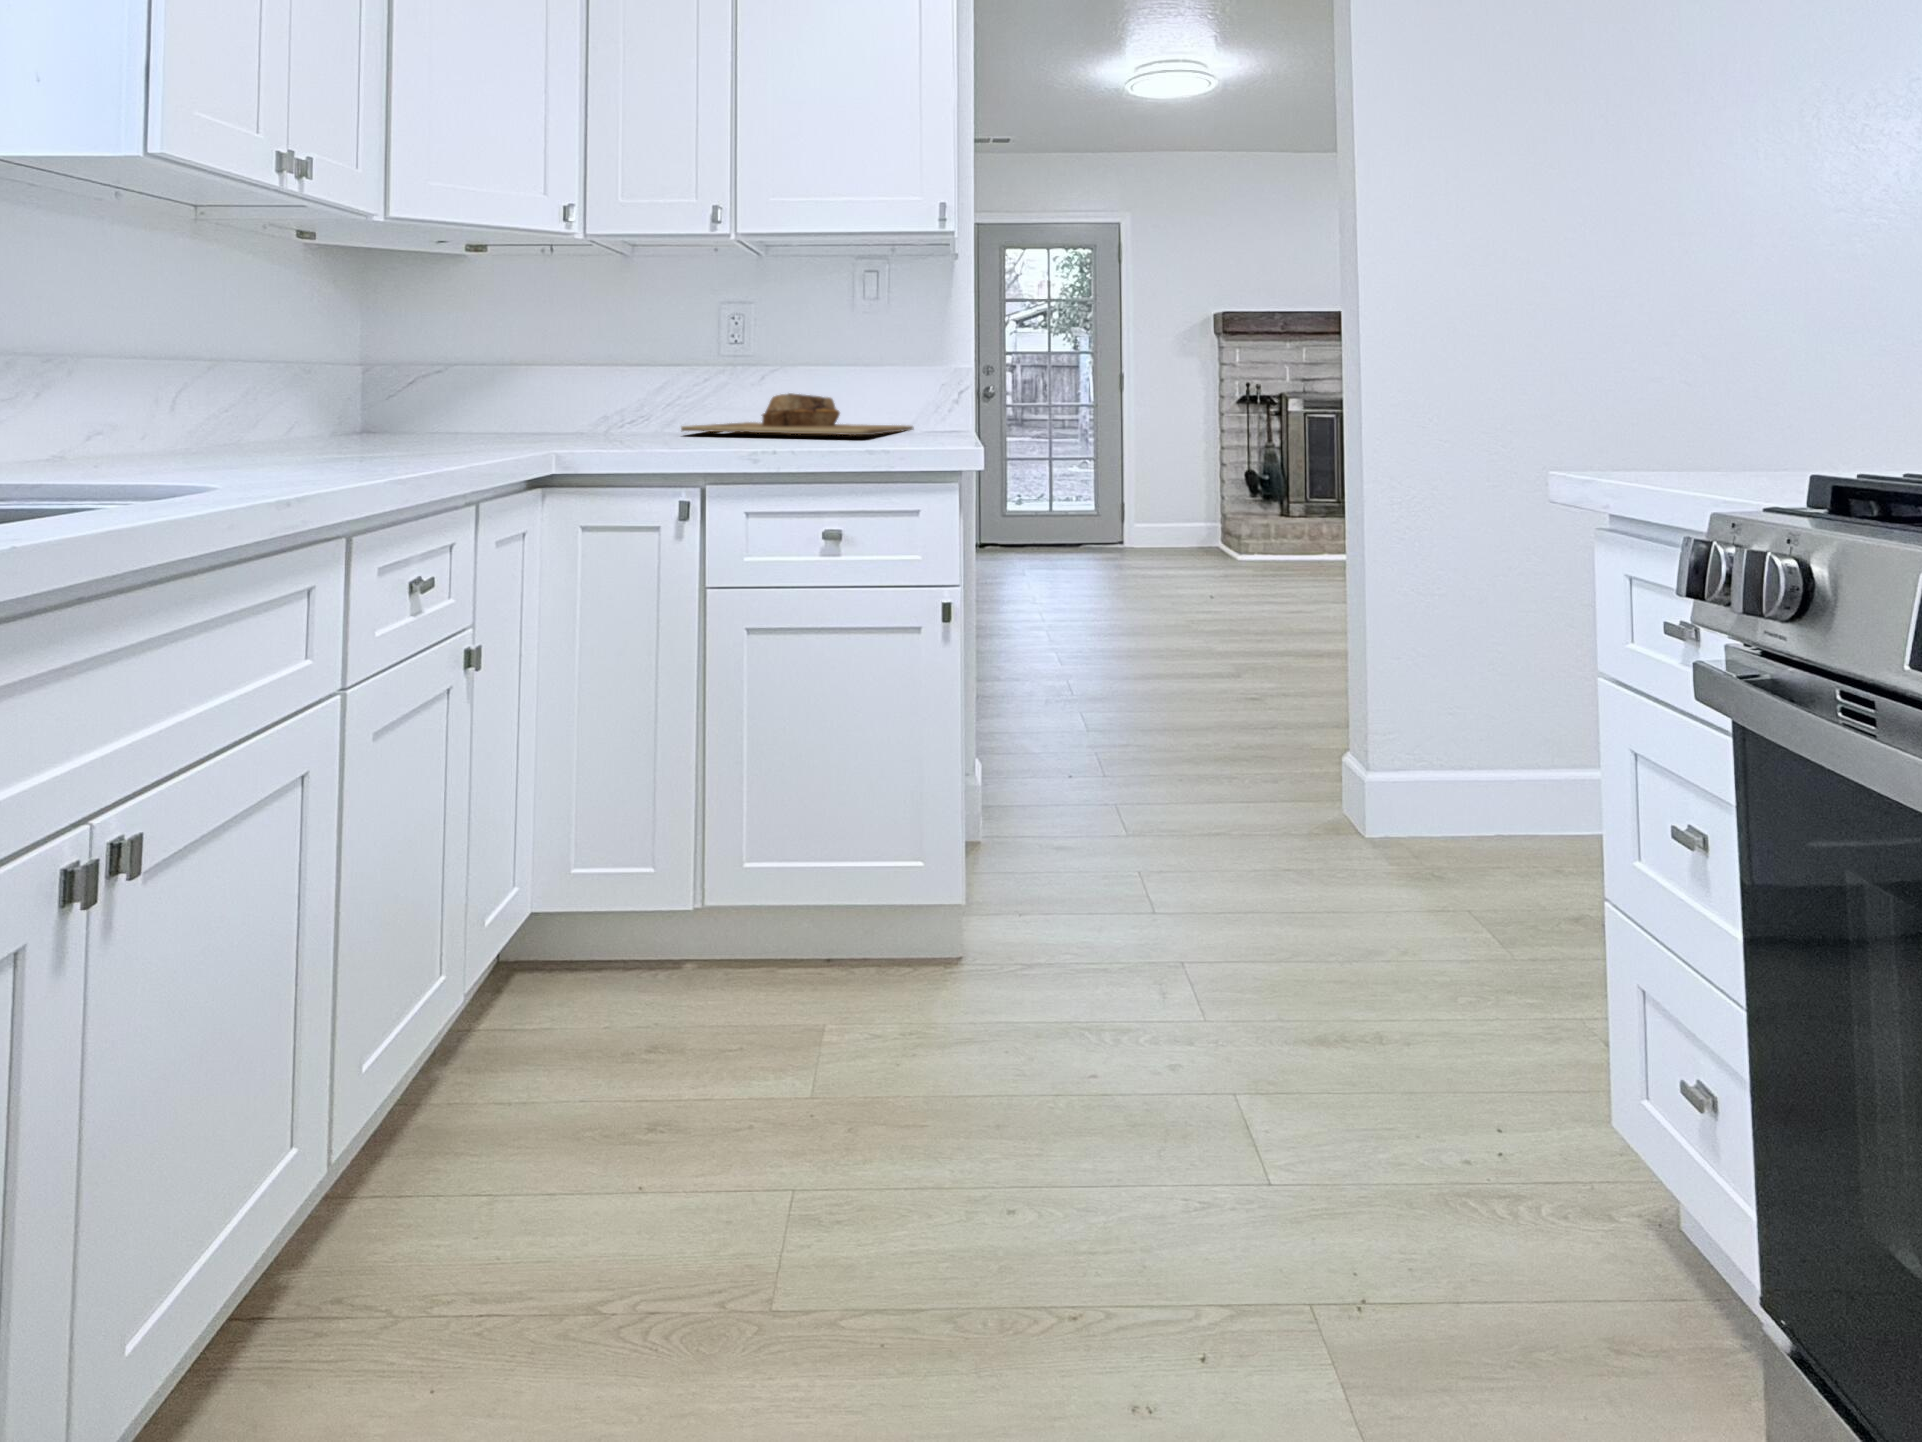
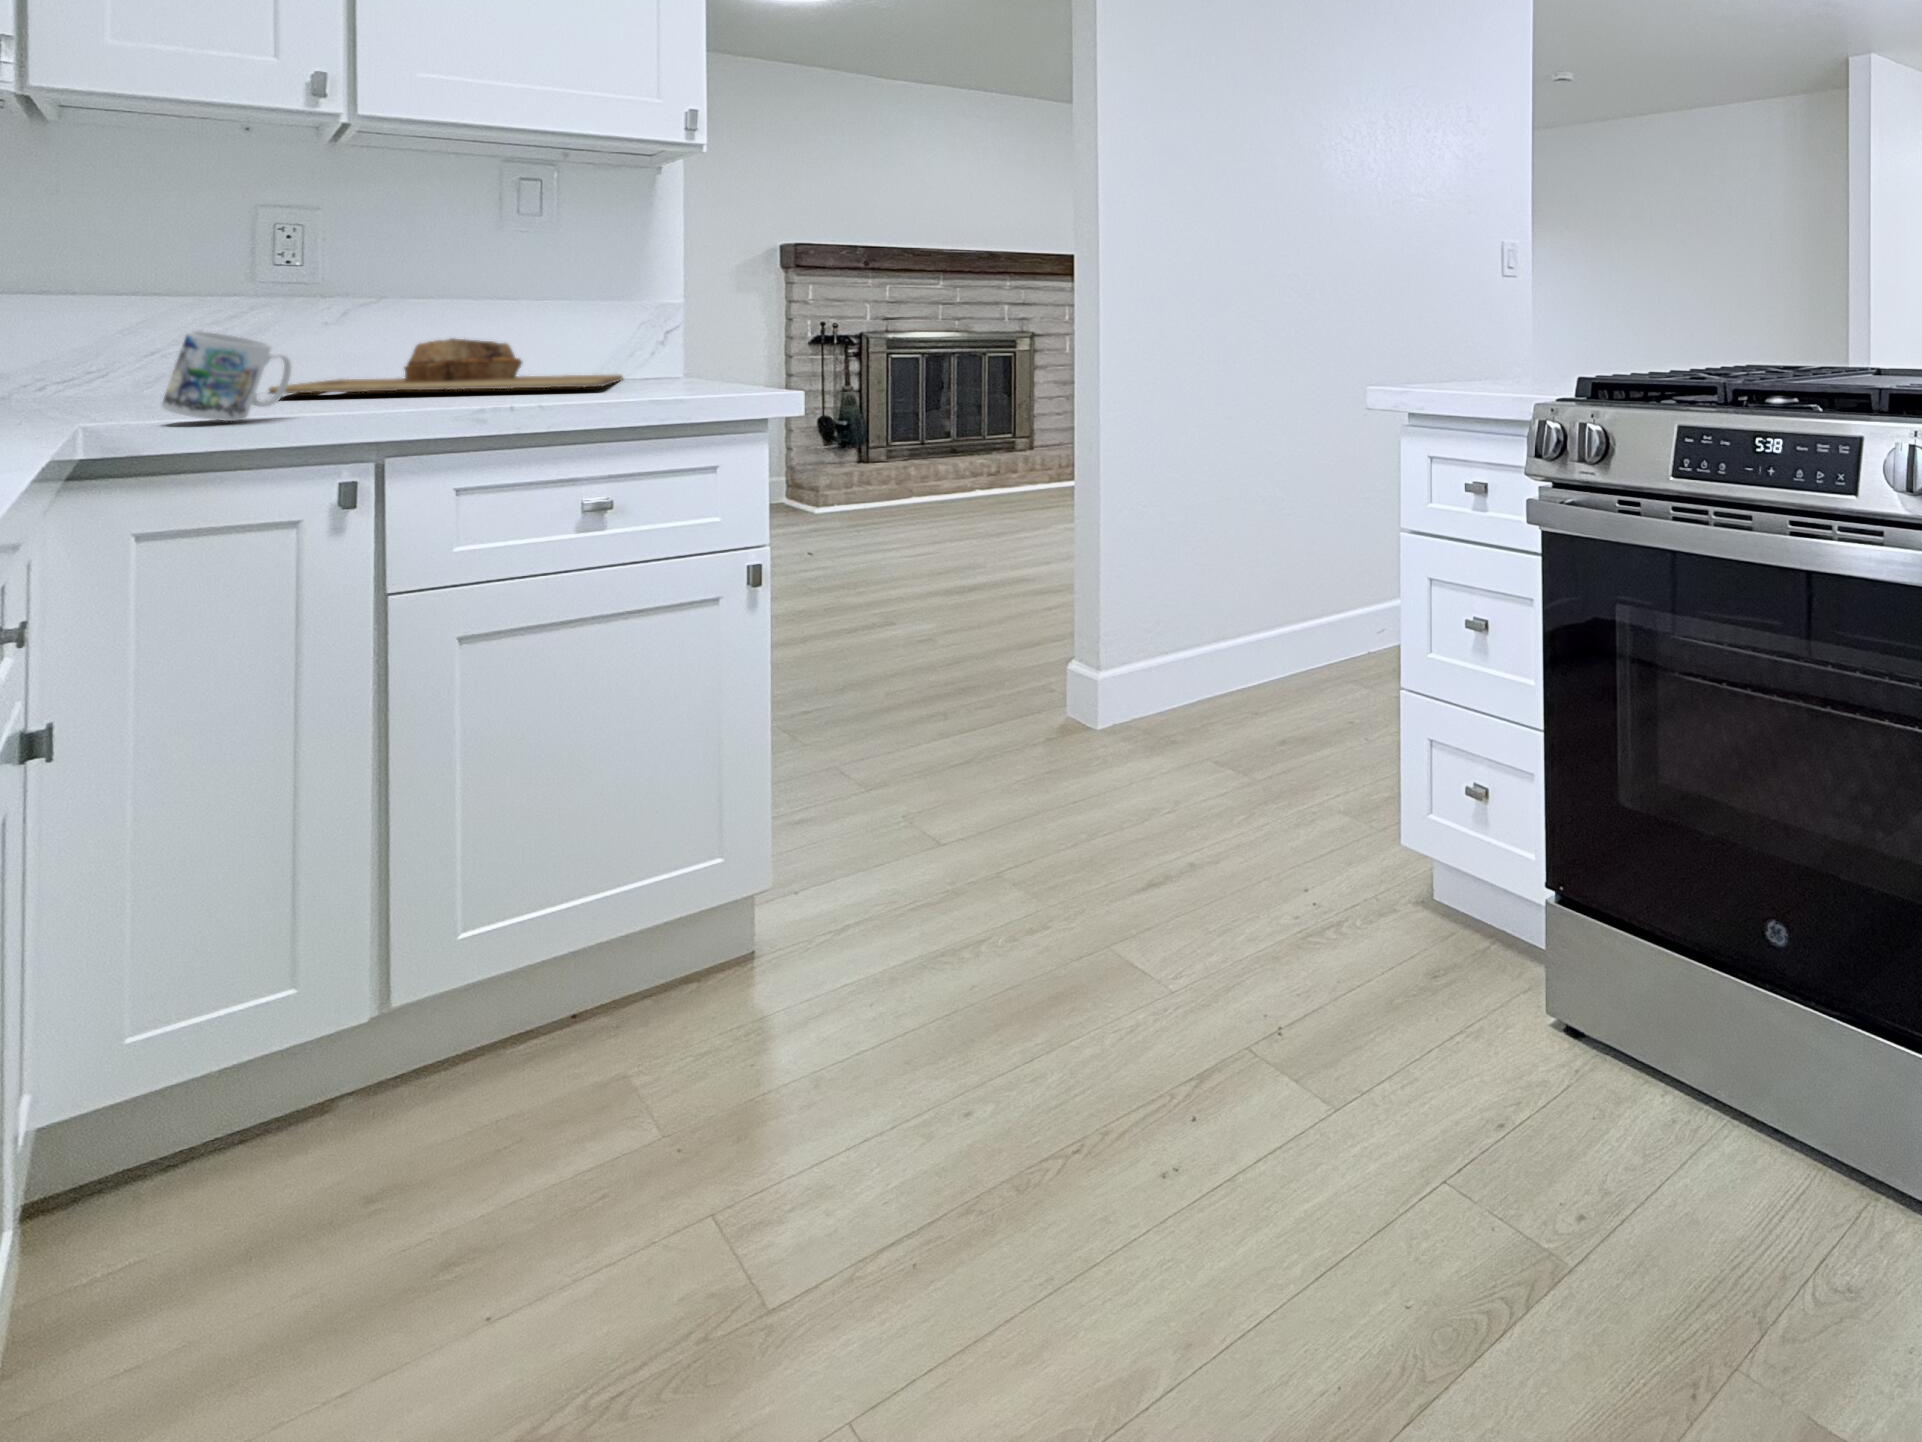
mug: none [582,385,653,450] -> present [162,331,291,421]

